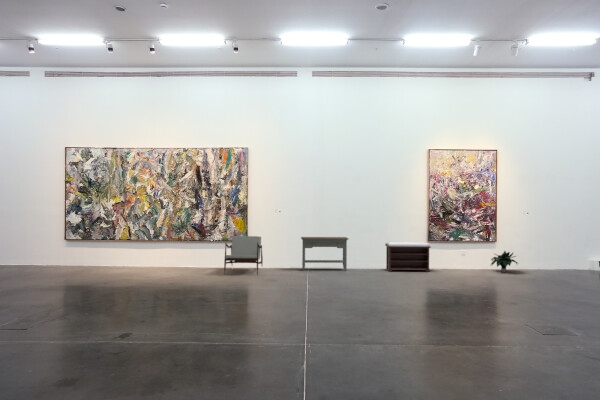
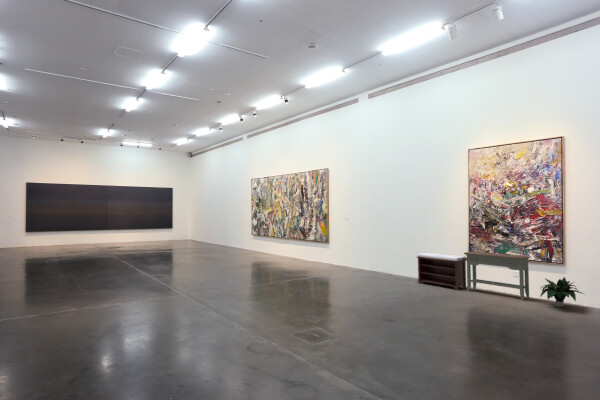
armchair: present [224,236,263,274] -> none [297,239,336,269]
console table: present [301,237,348,271] -> present [464,251,530,300]

